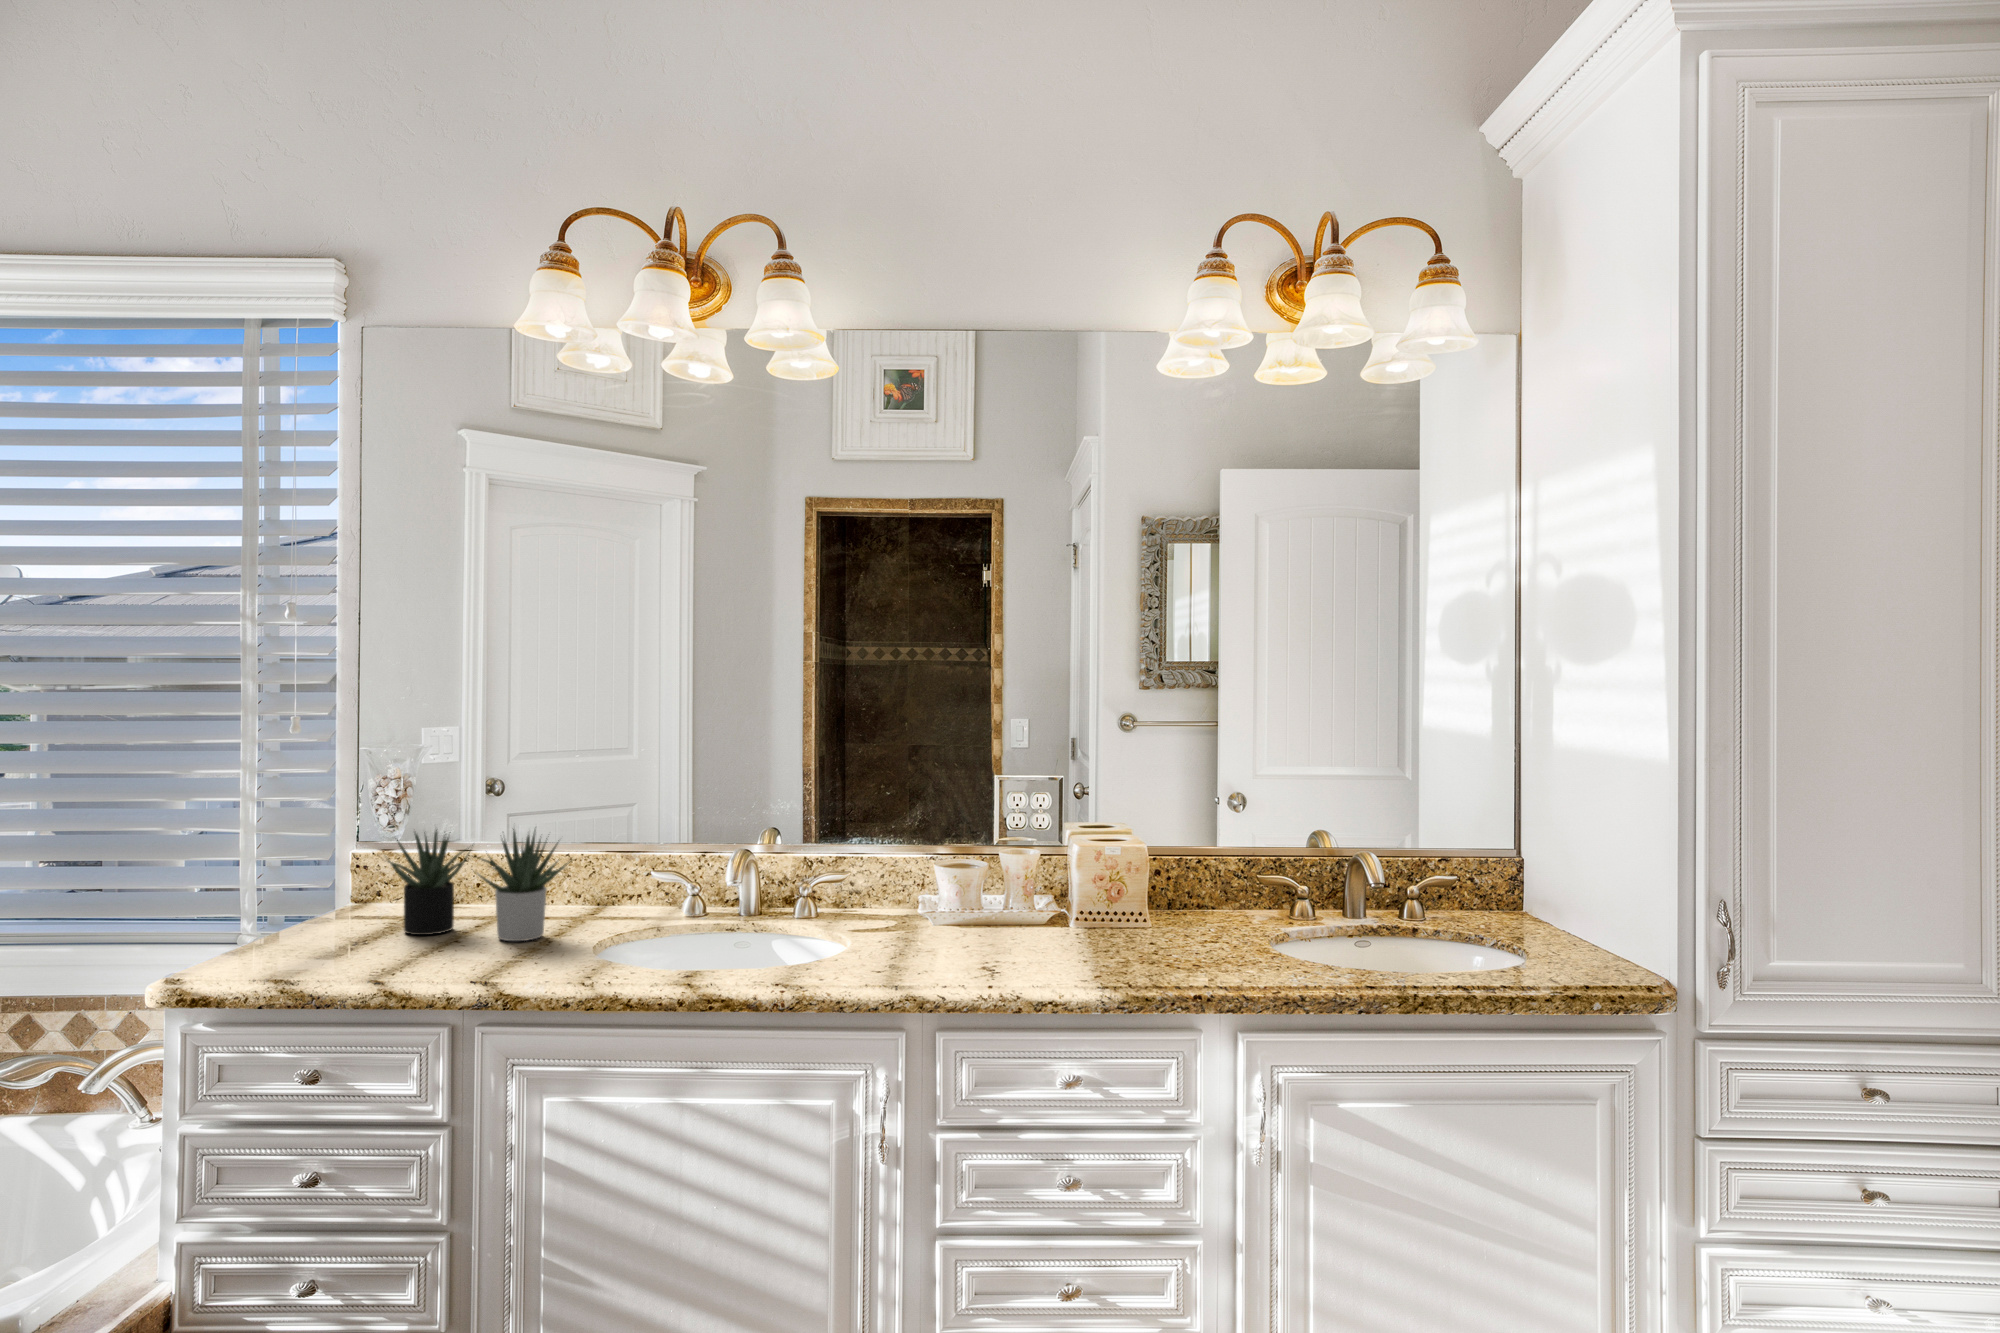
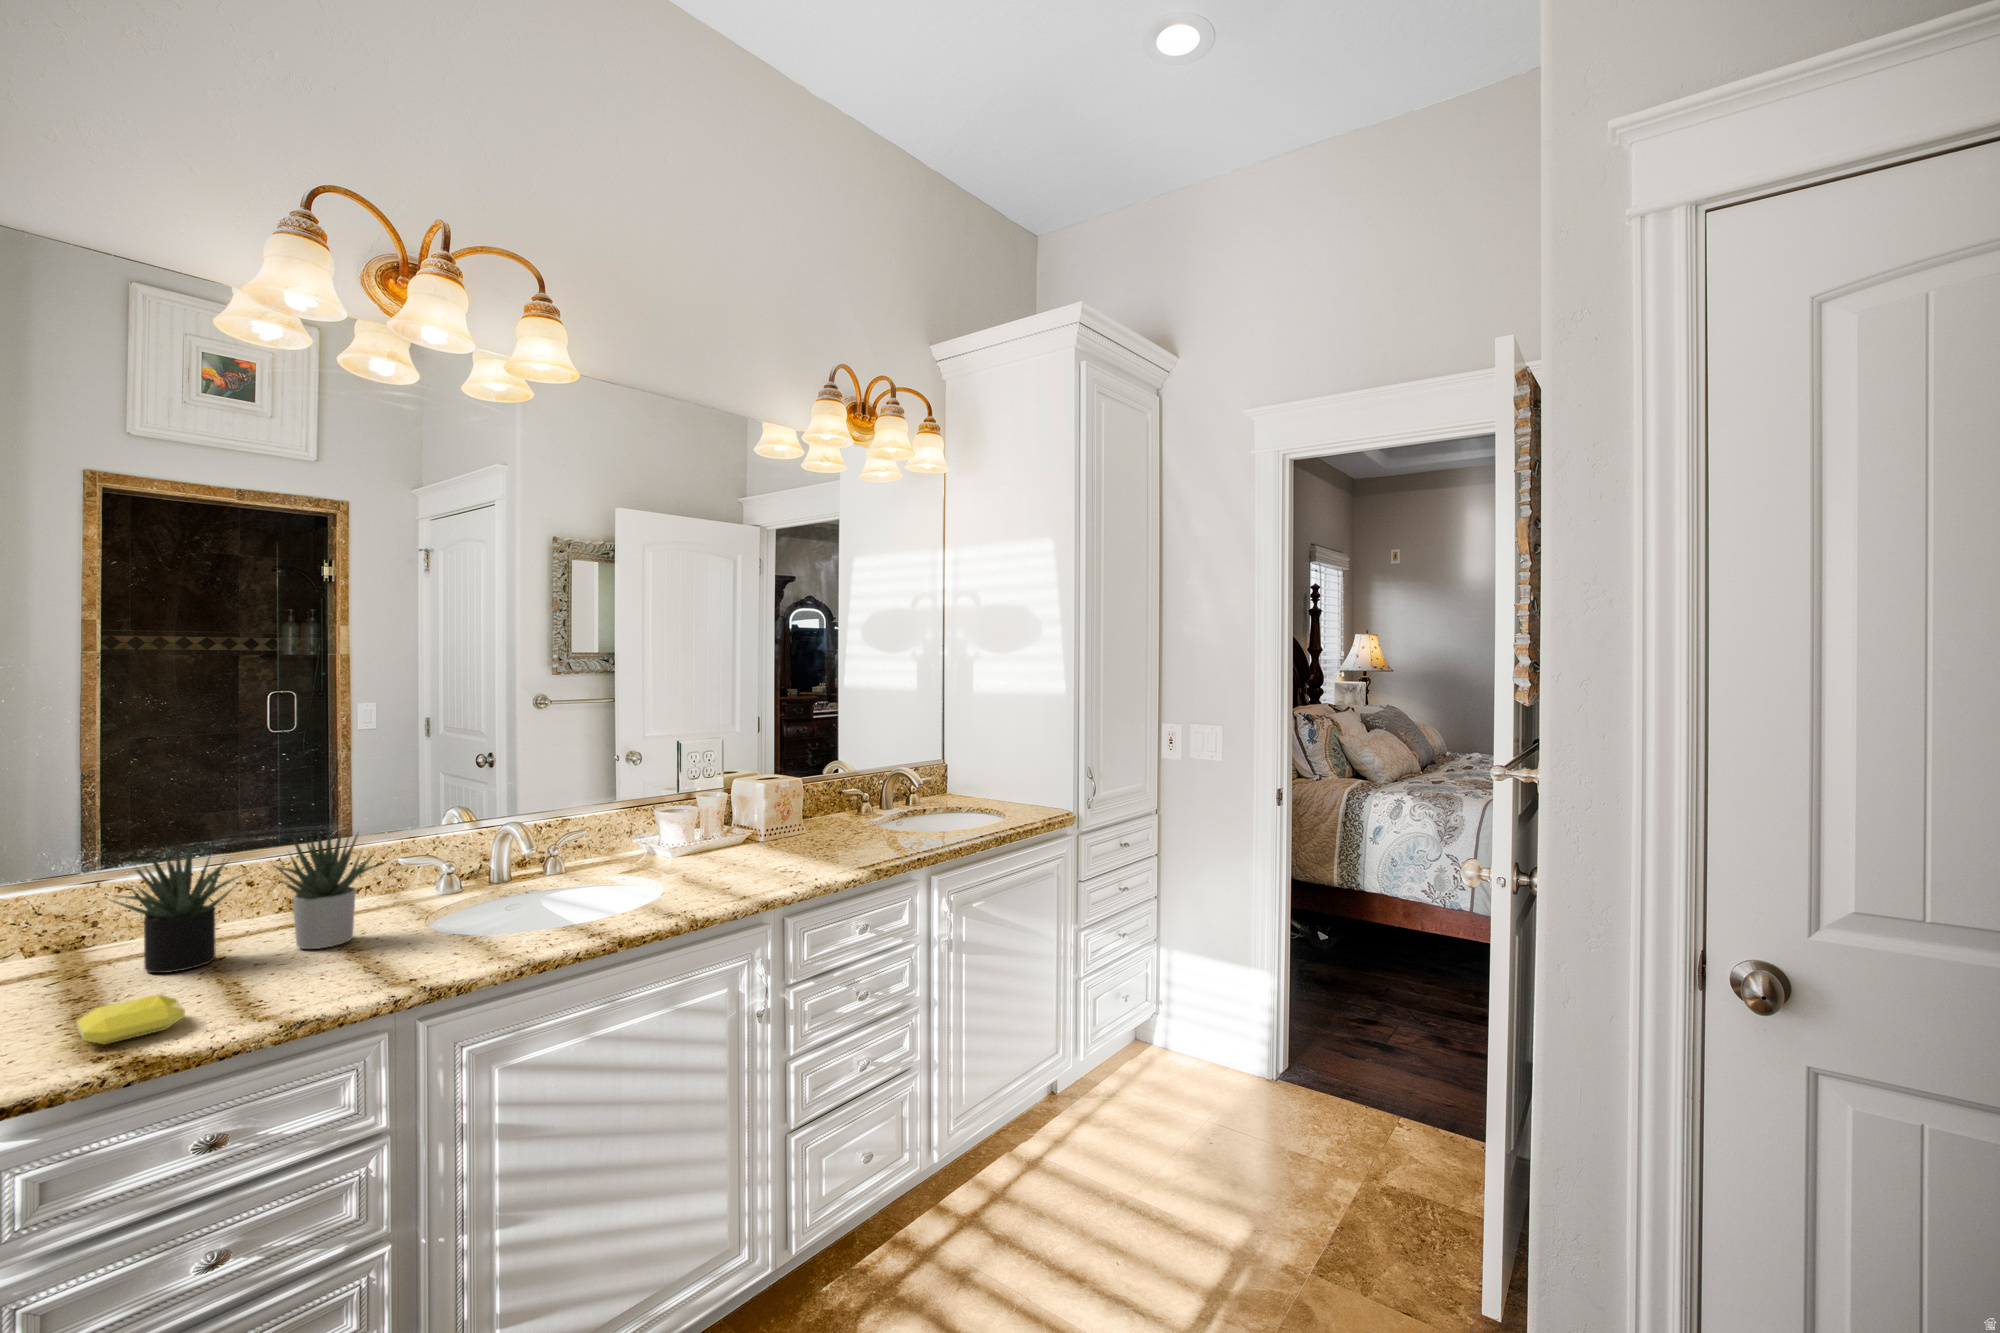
soap bar: none [261,945,339,975] -> present [77,994,185,1045]

